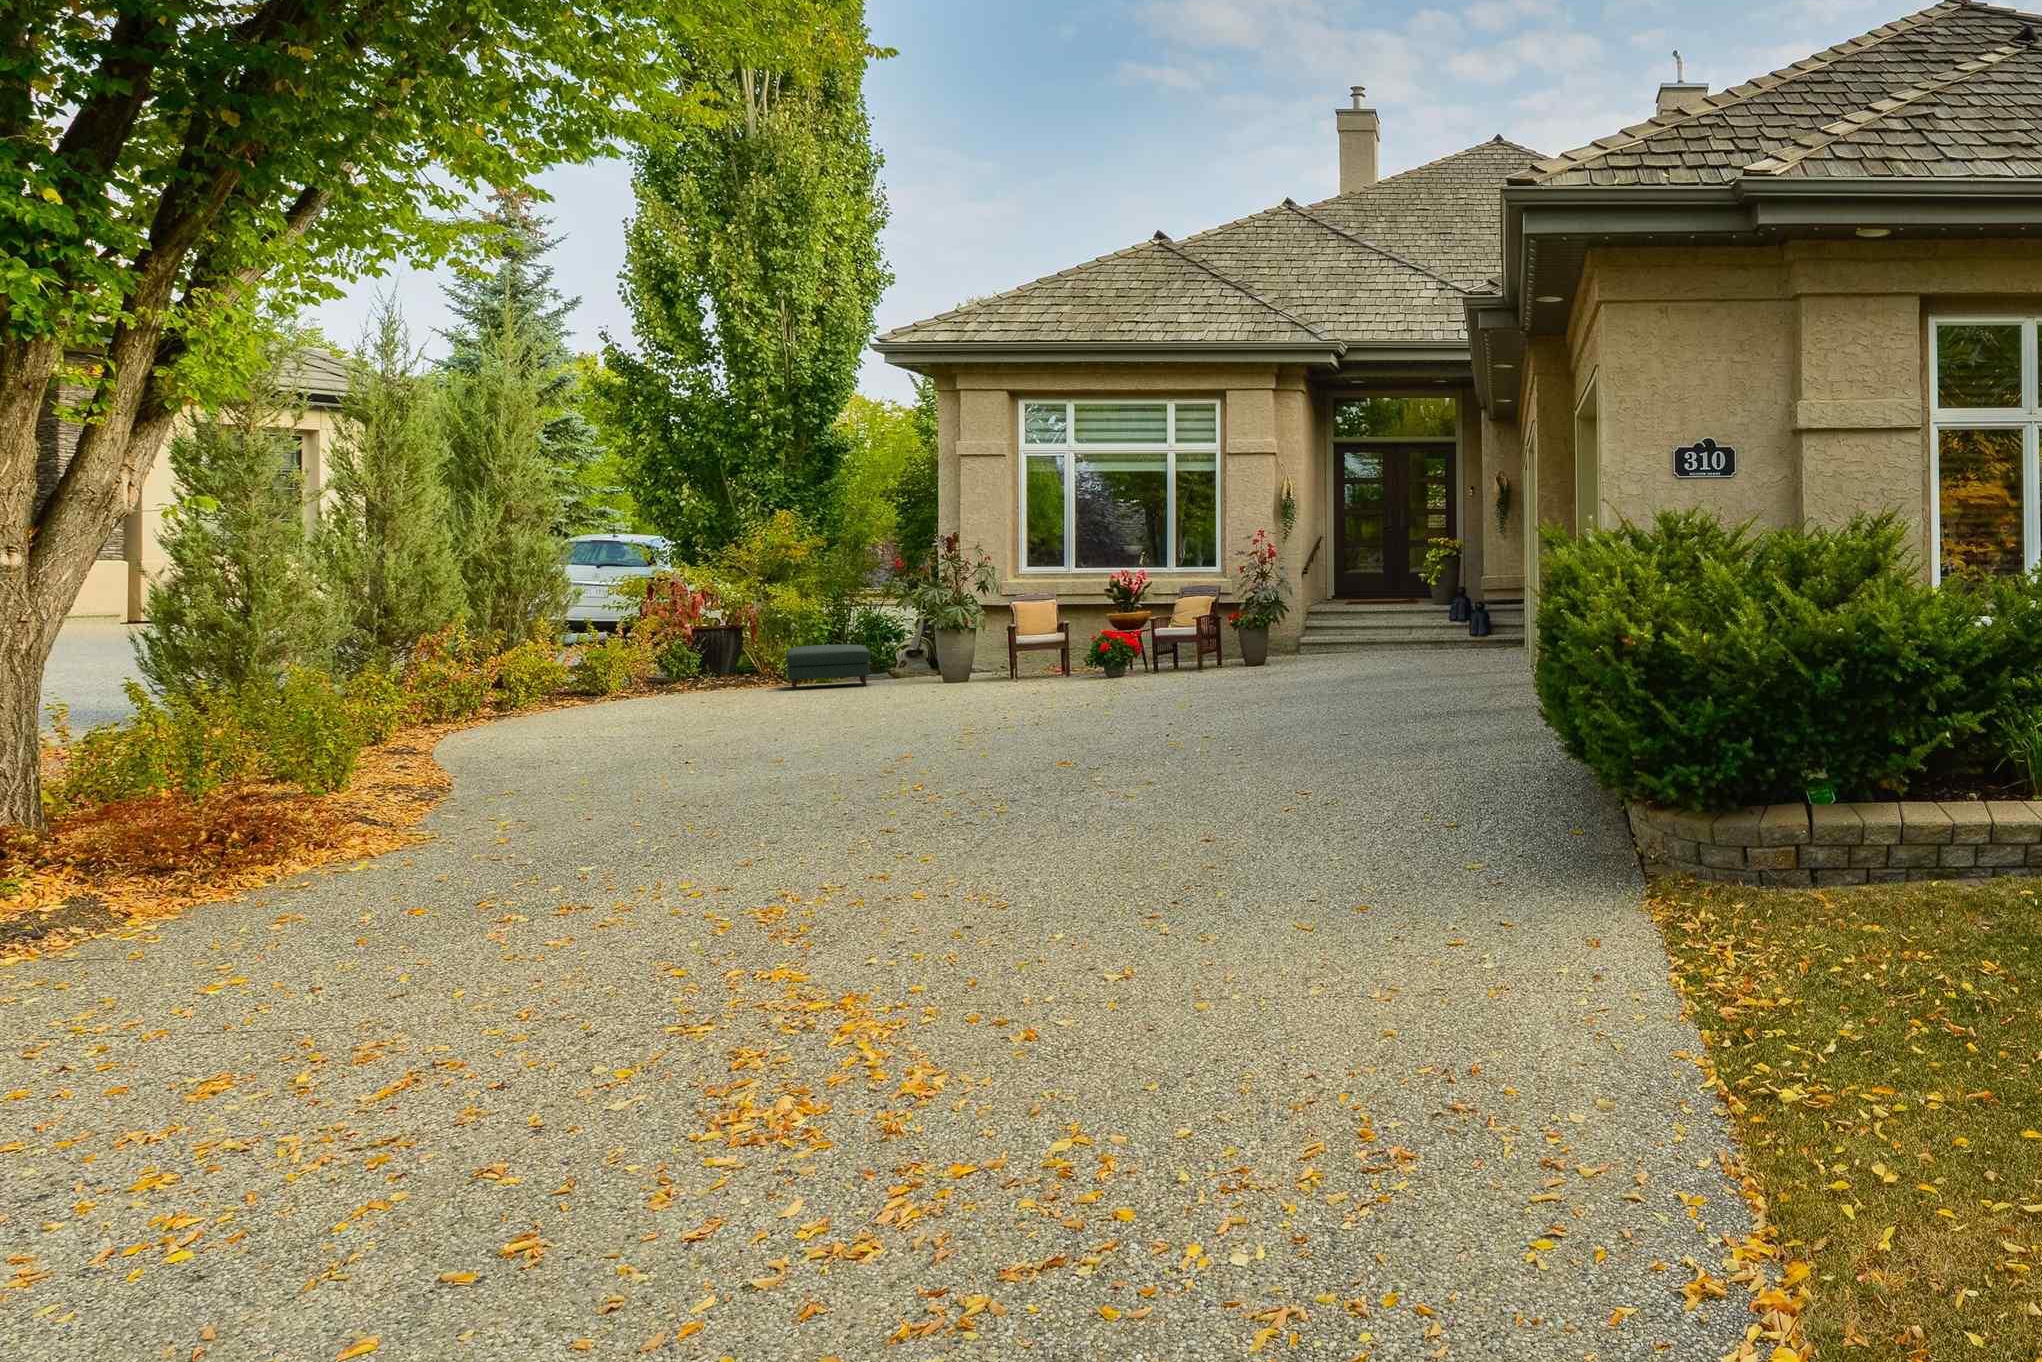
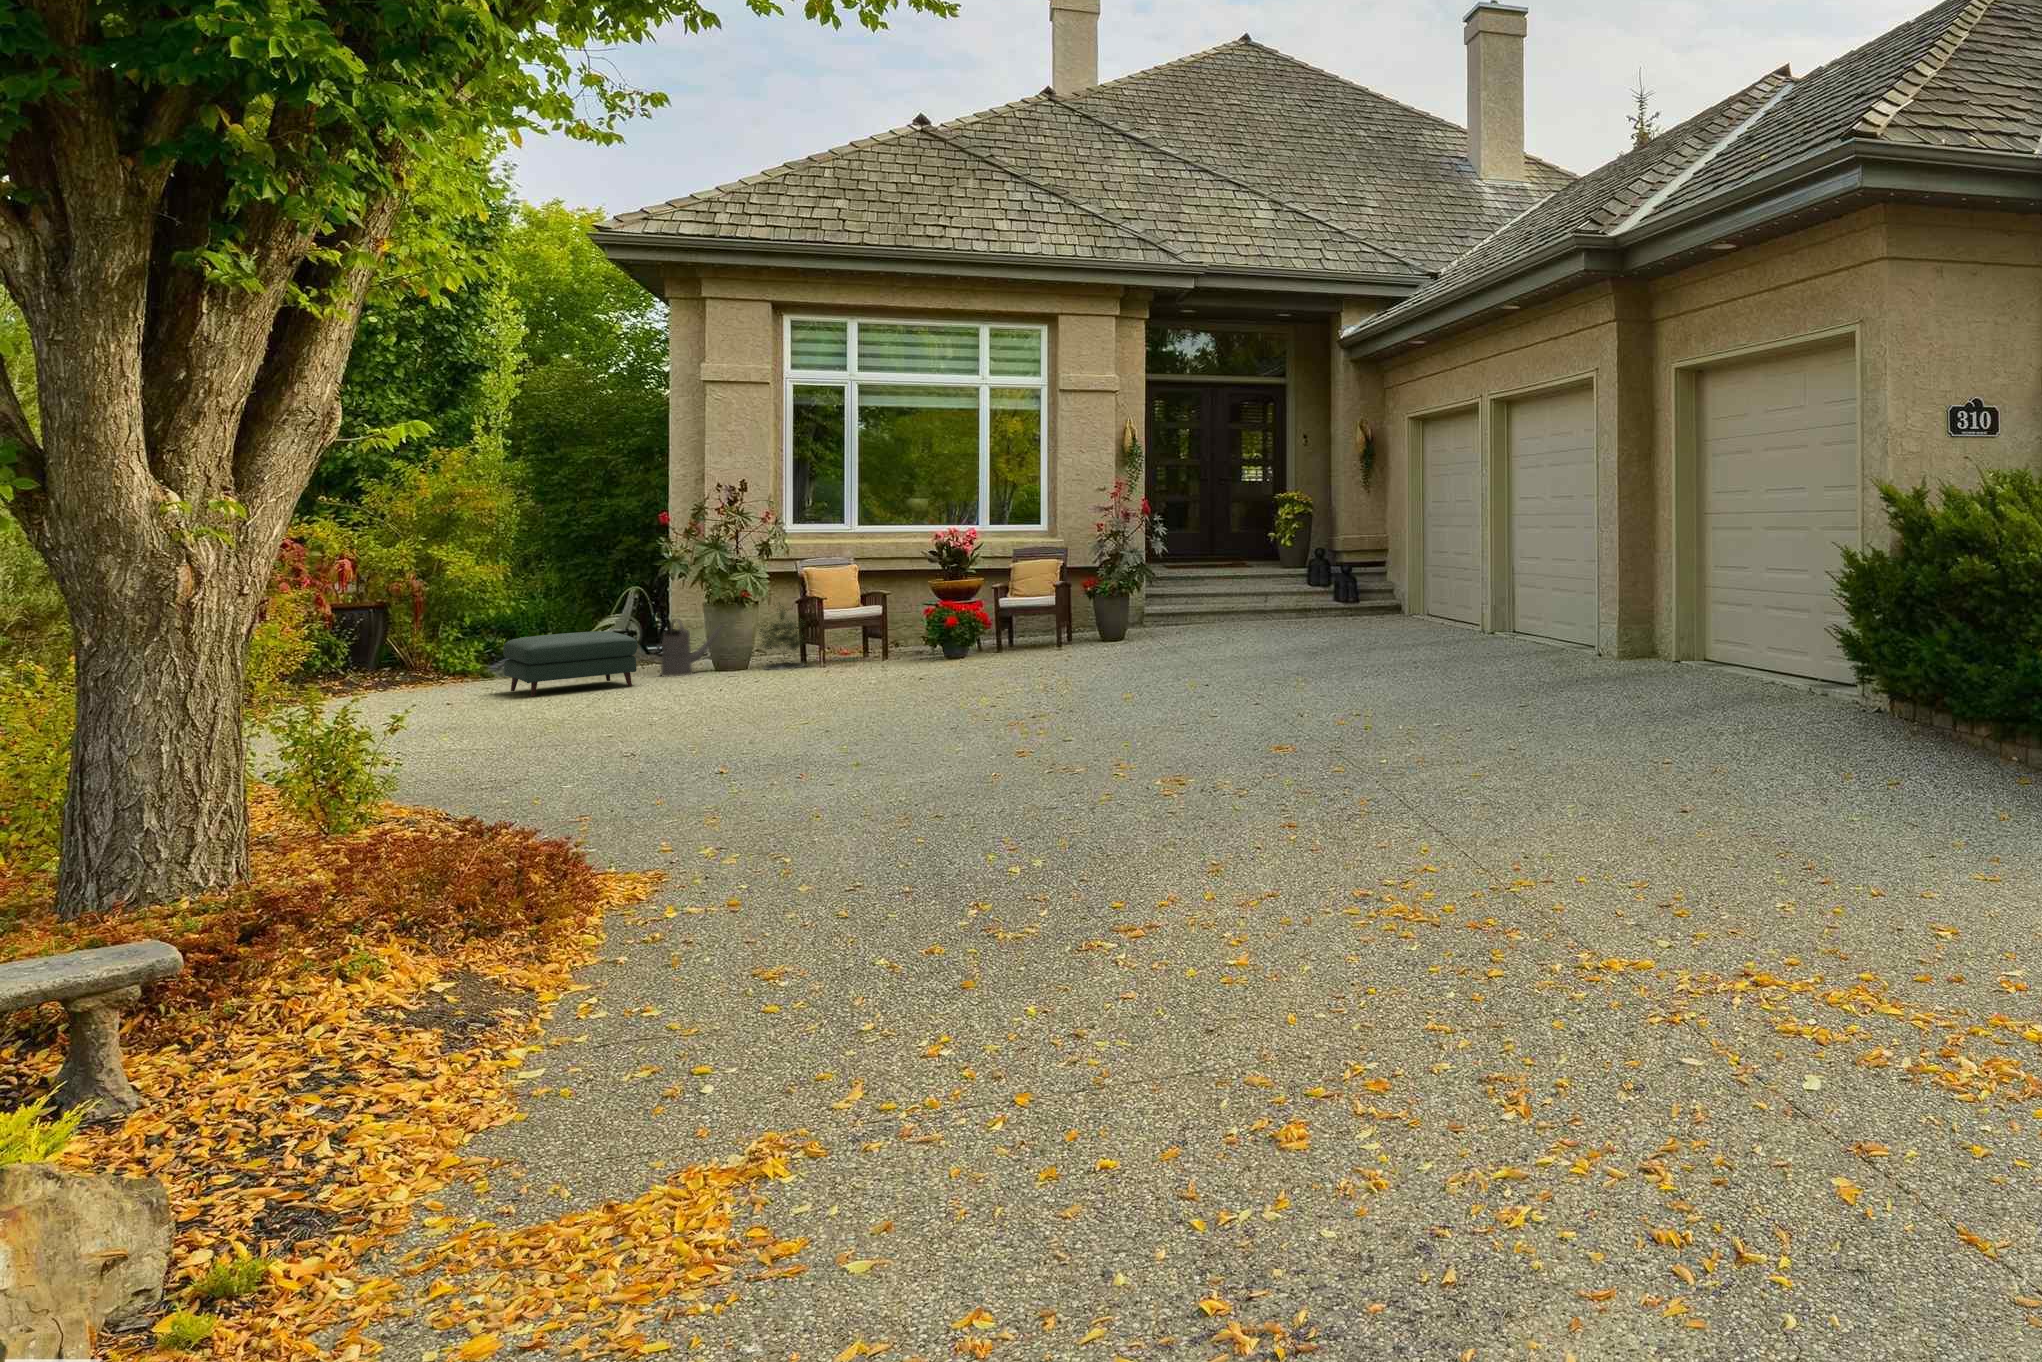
potted tree: none [968,626,1006,680] -> present [759,603,804,670]
watering can: none [895,638,951,681] -> present [655,619,723,677]

